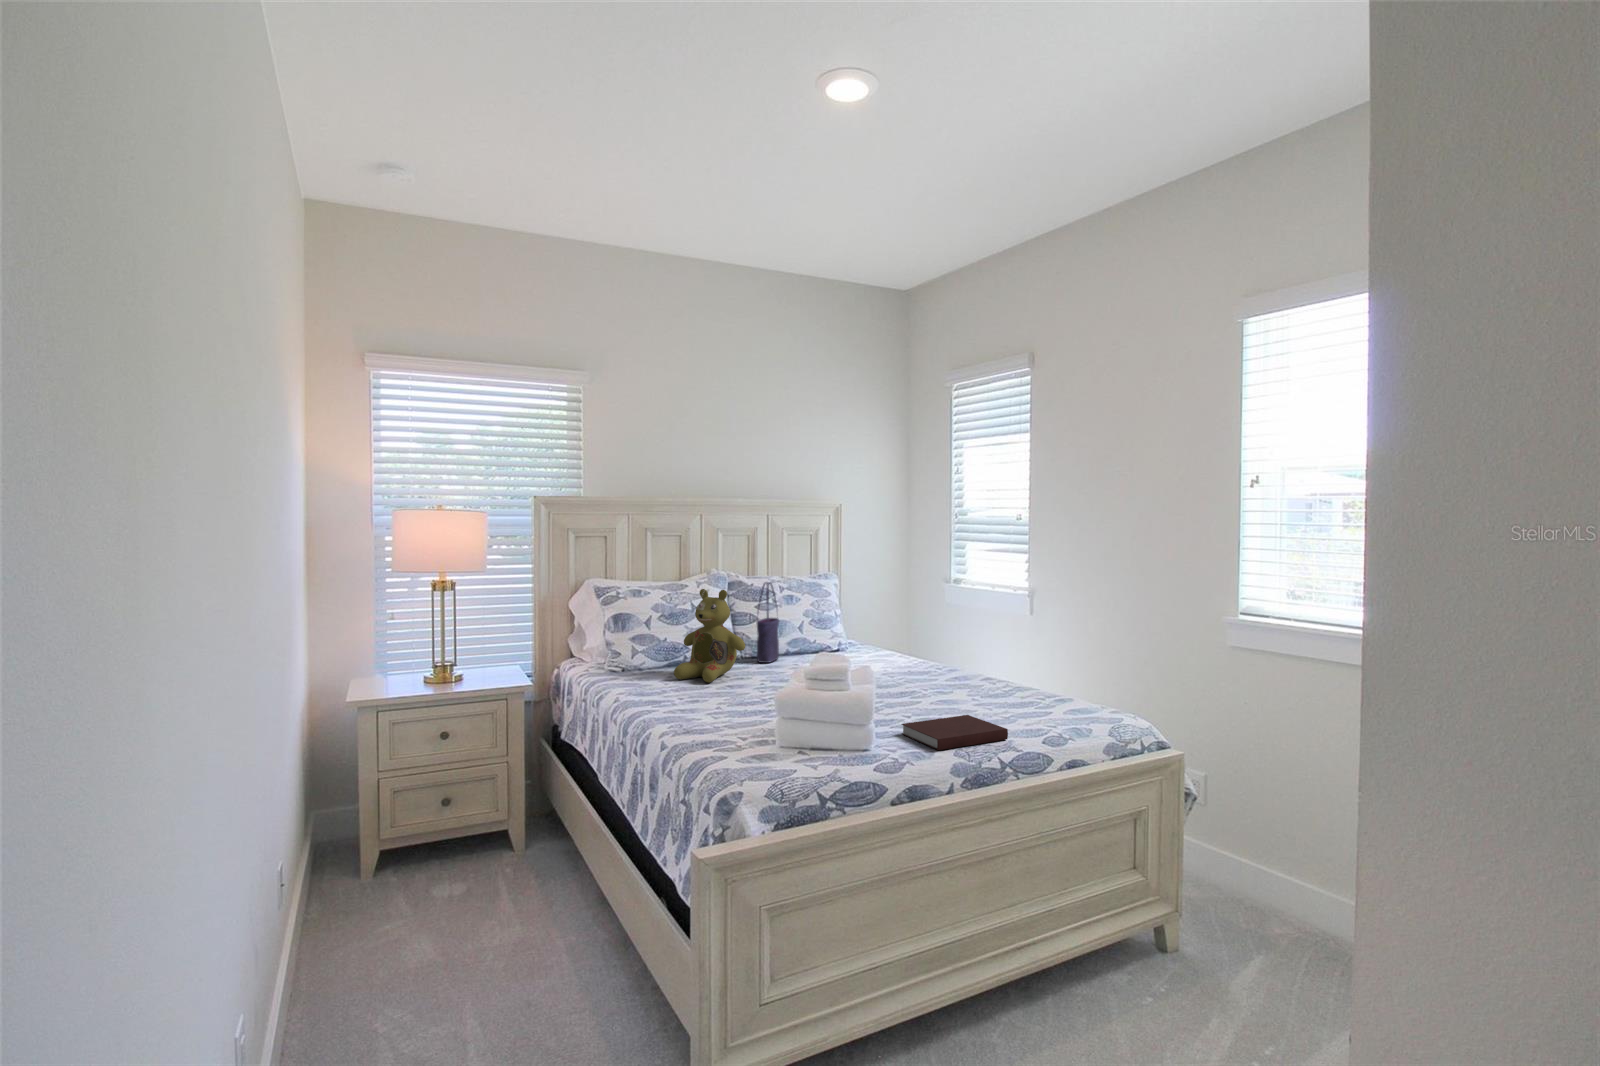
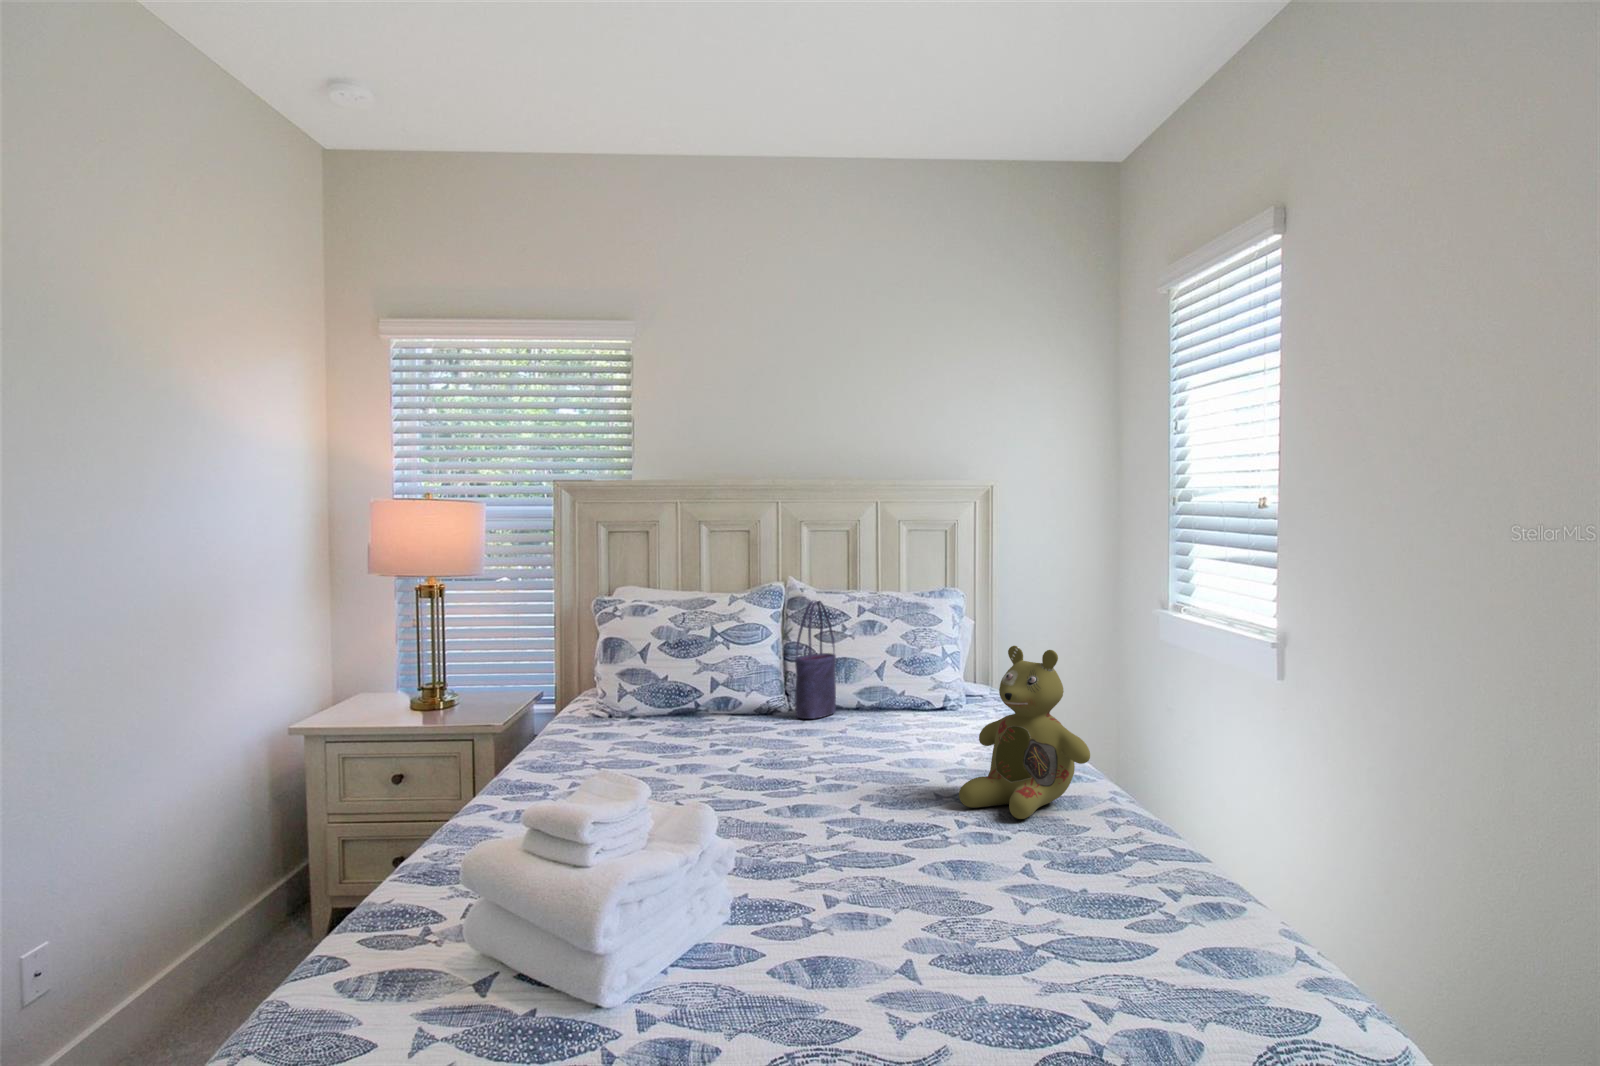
stuffed bear: present [674,589,745,682] -> present [959,646,1090,819]
notebook: present [902,715,1008,750] -> none [855,817,1001,865]

